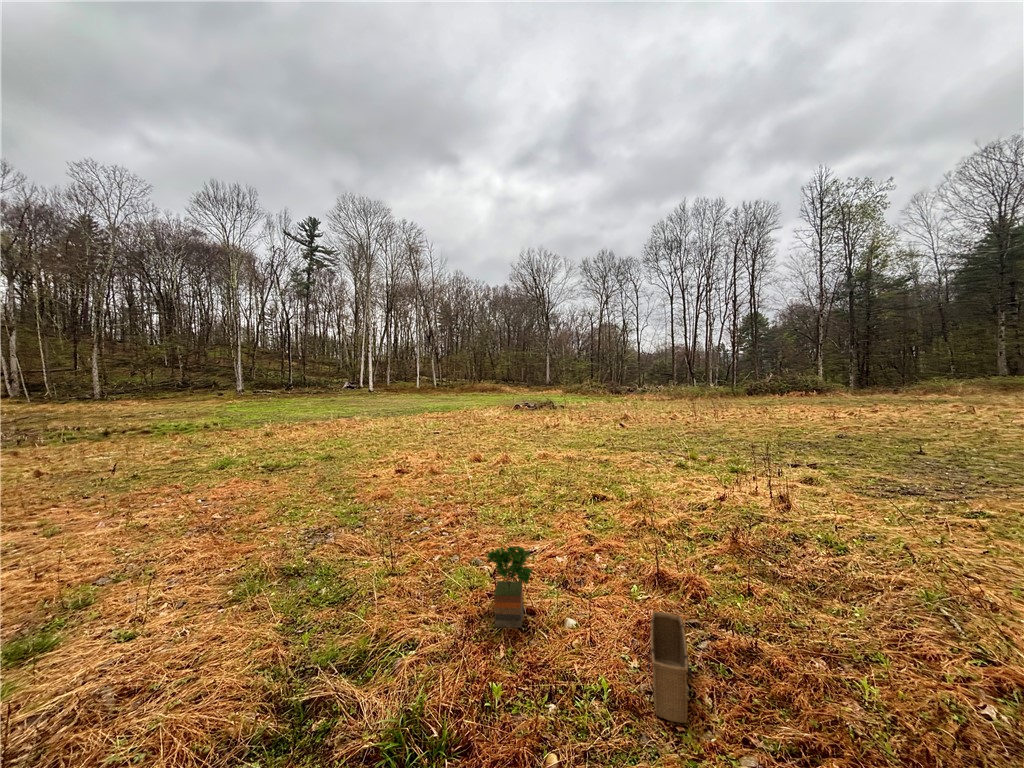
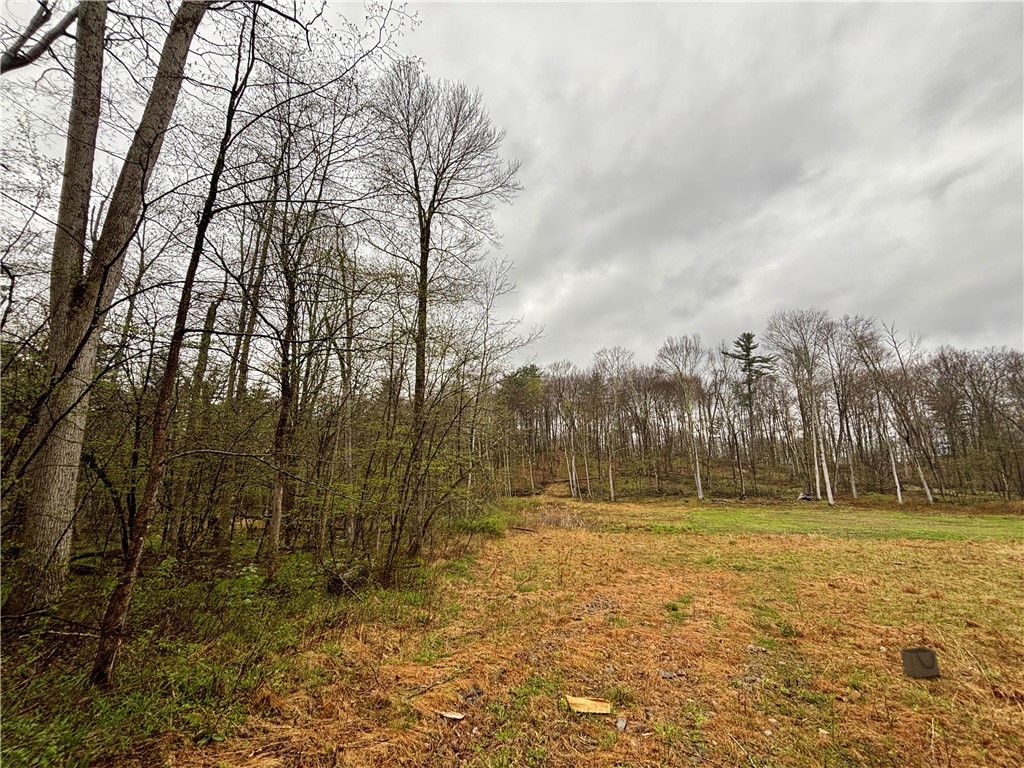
potted tree: present [487,546,533,628] -> none [847,610,873,648]

